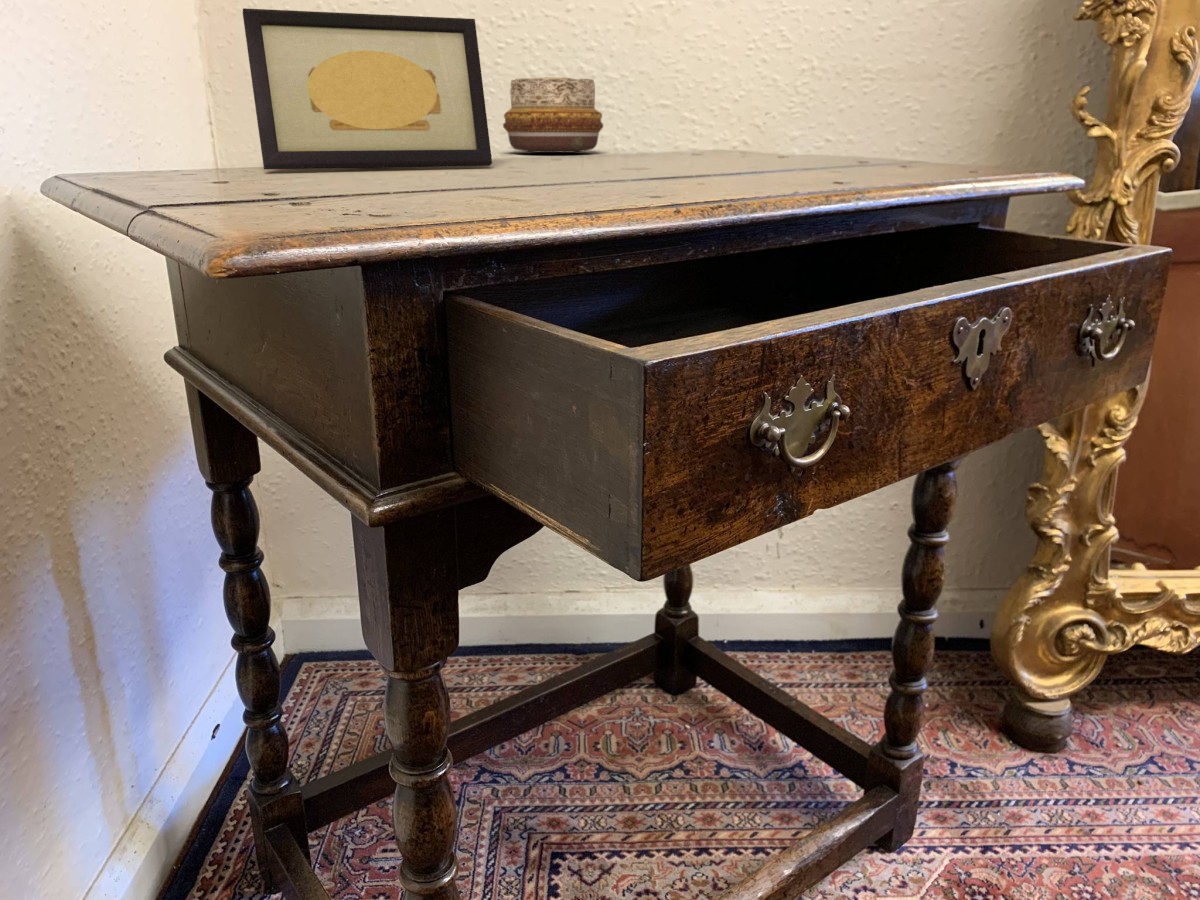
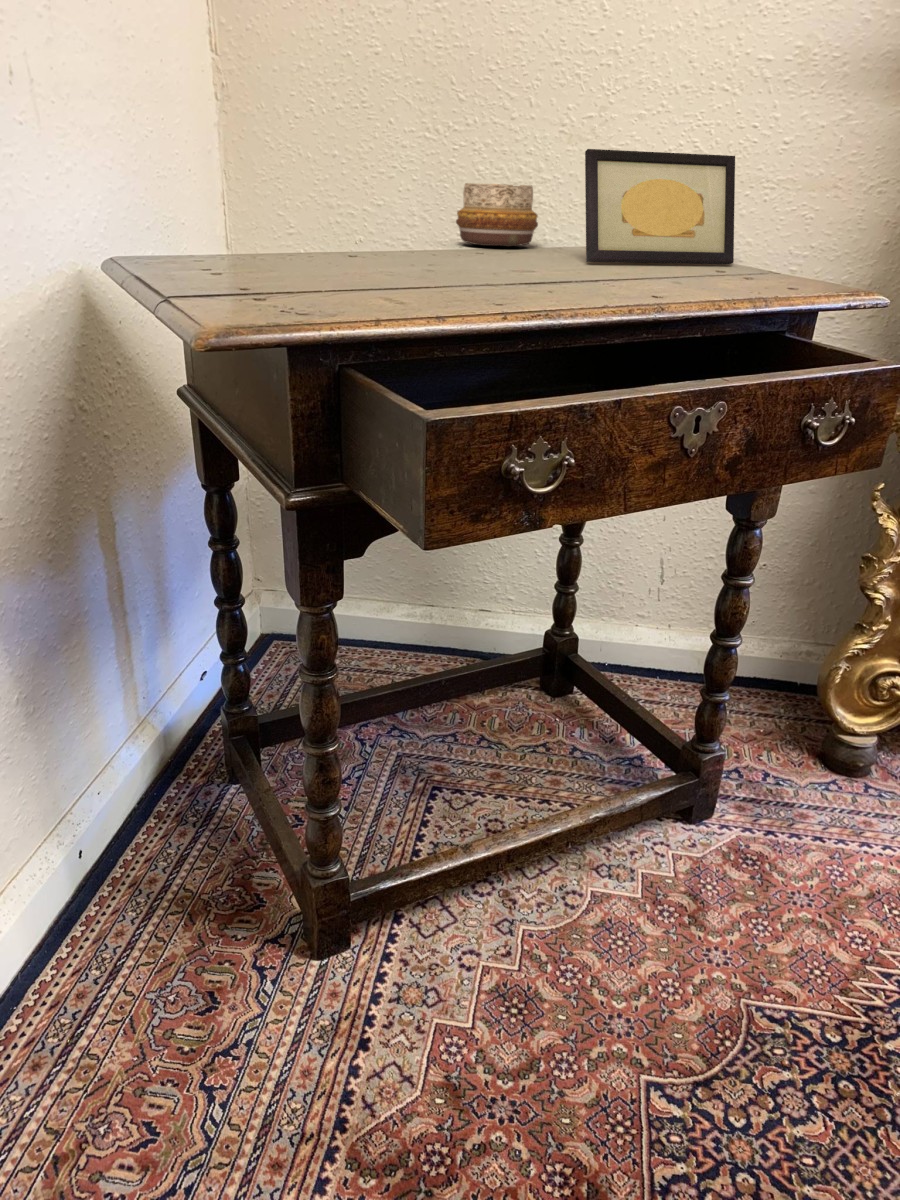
picture frame: present [243,8,492,169] -> present [585,149,735,264]

